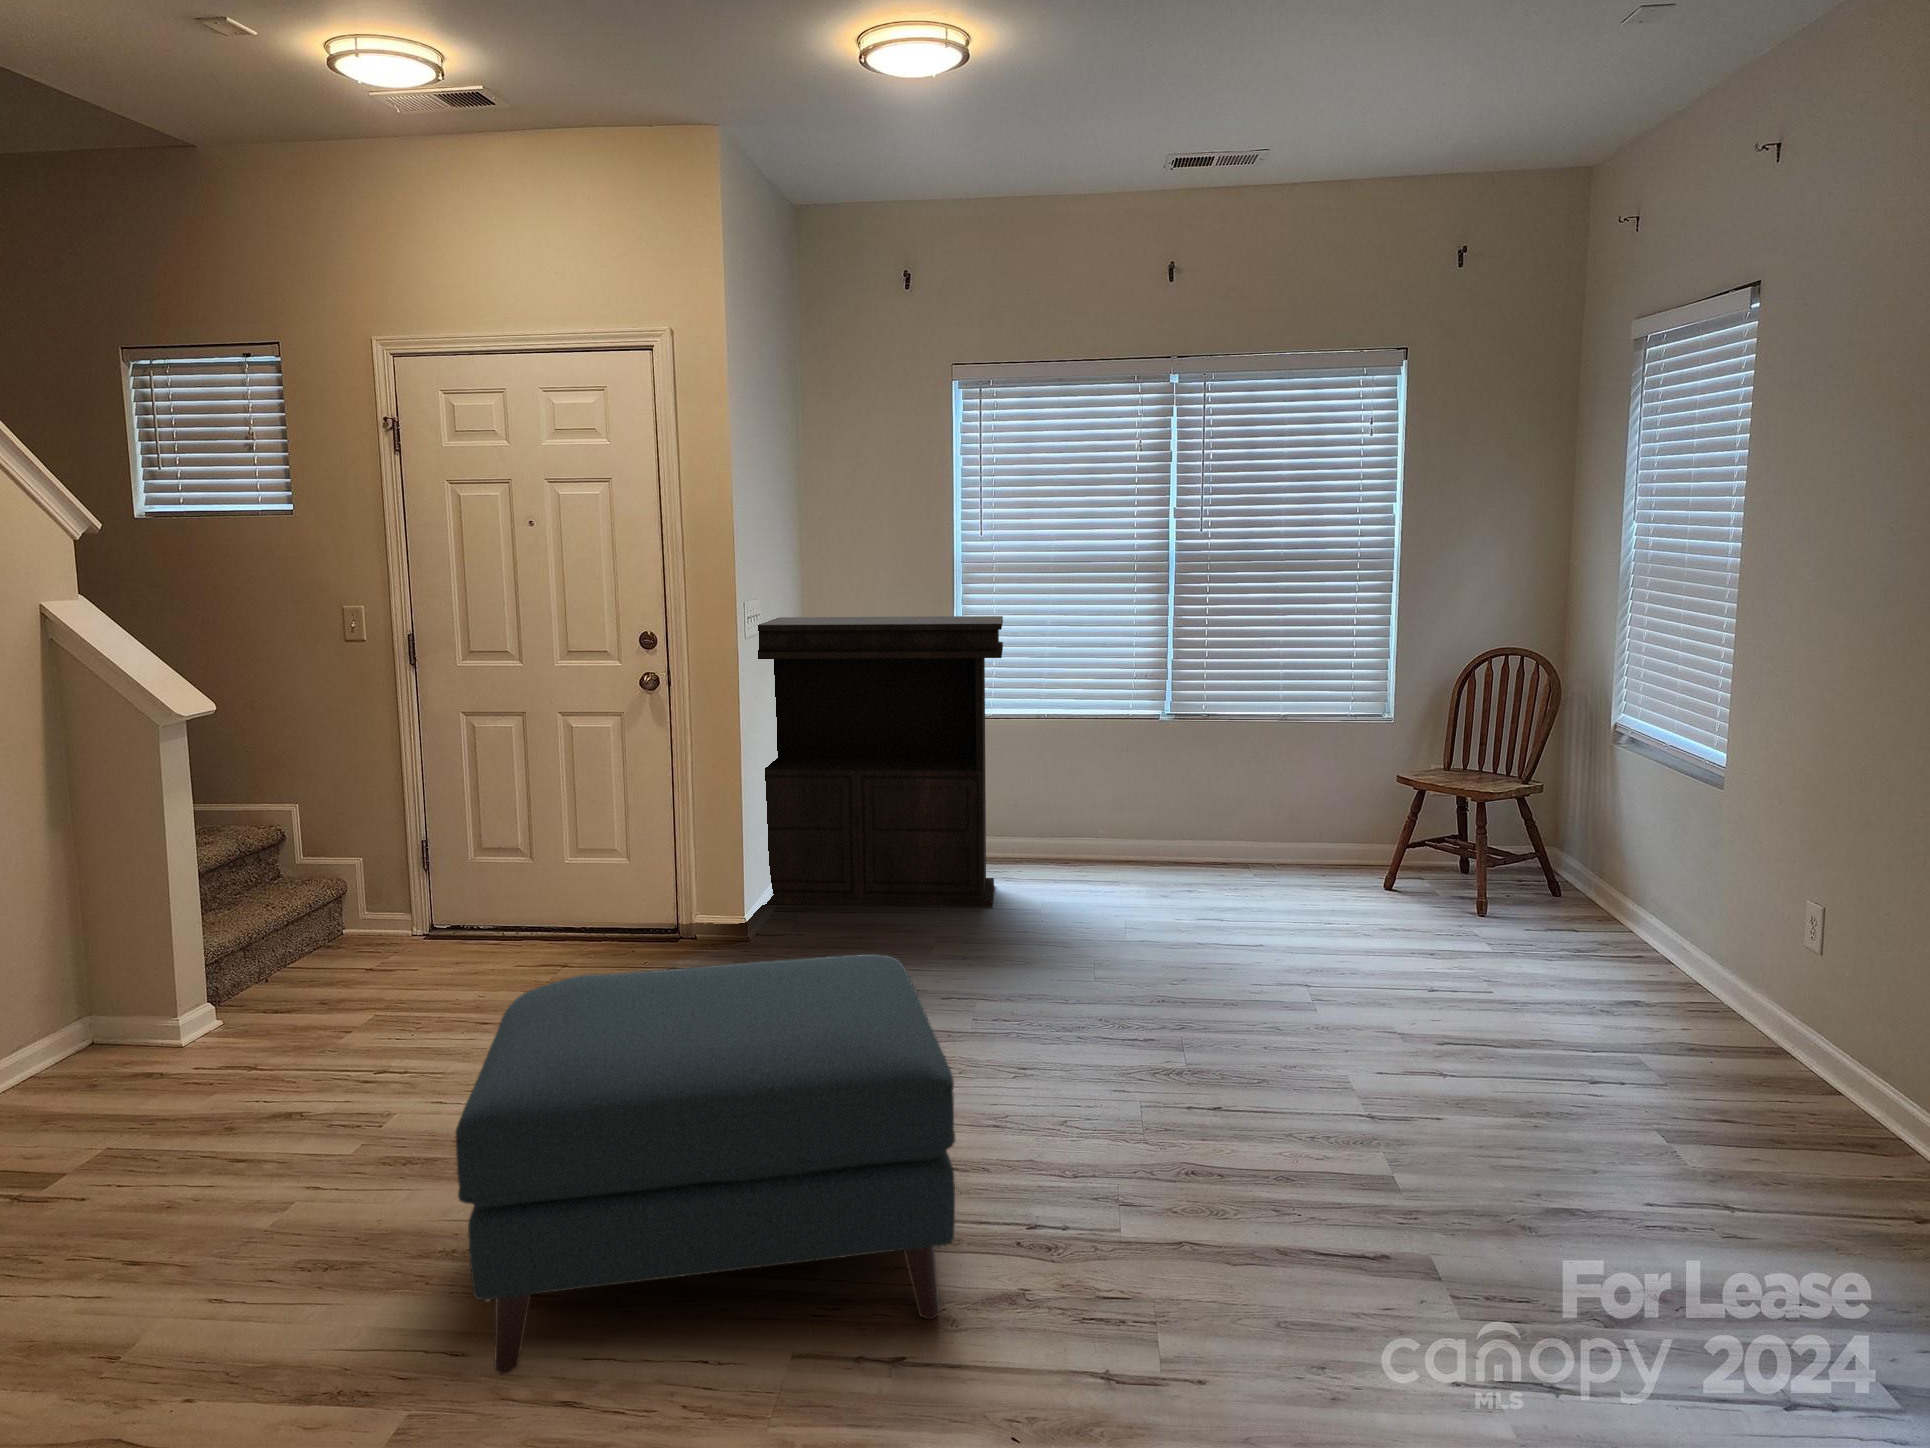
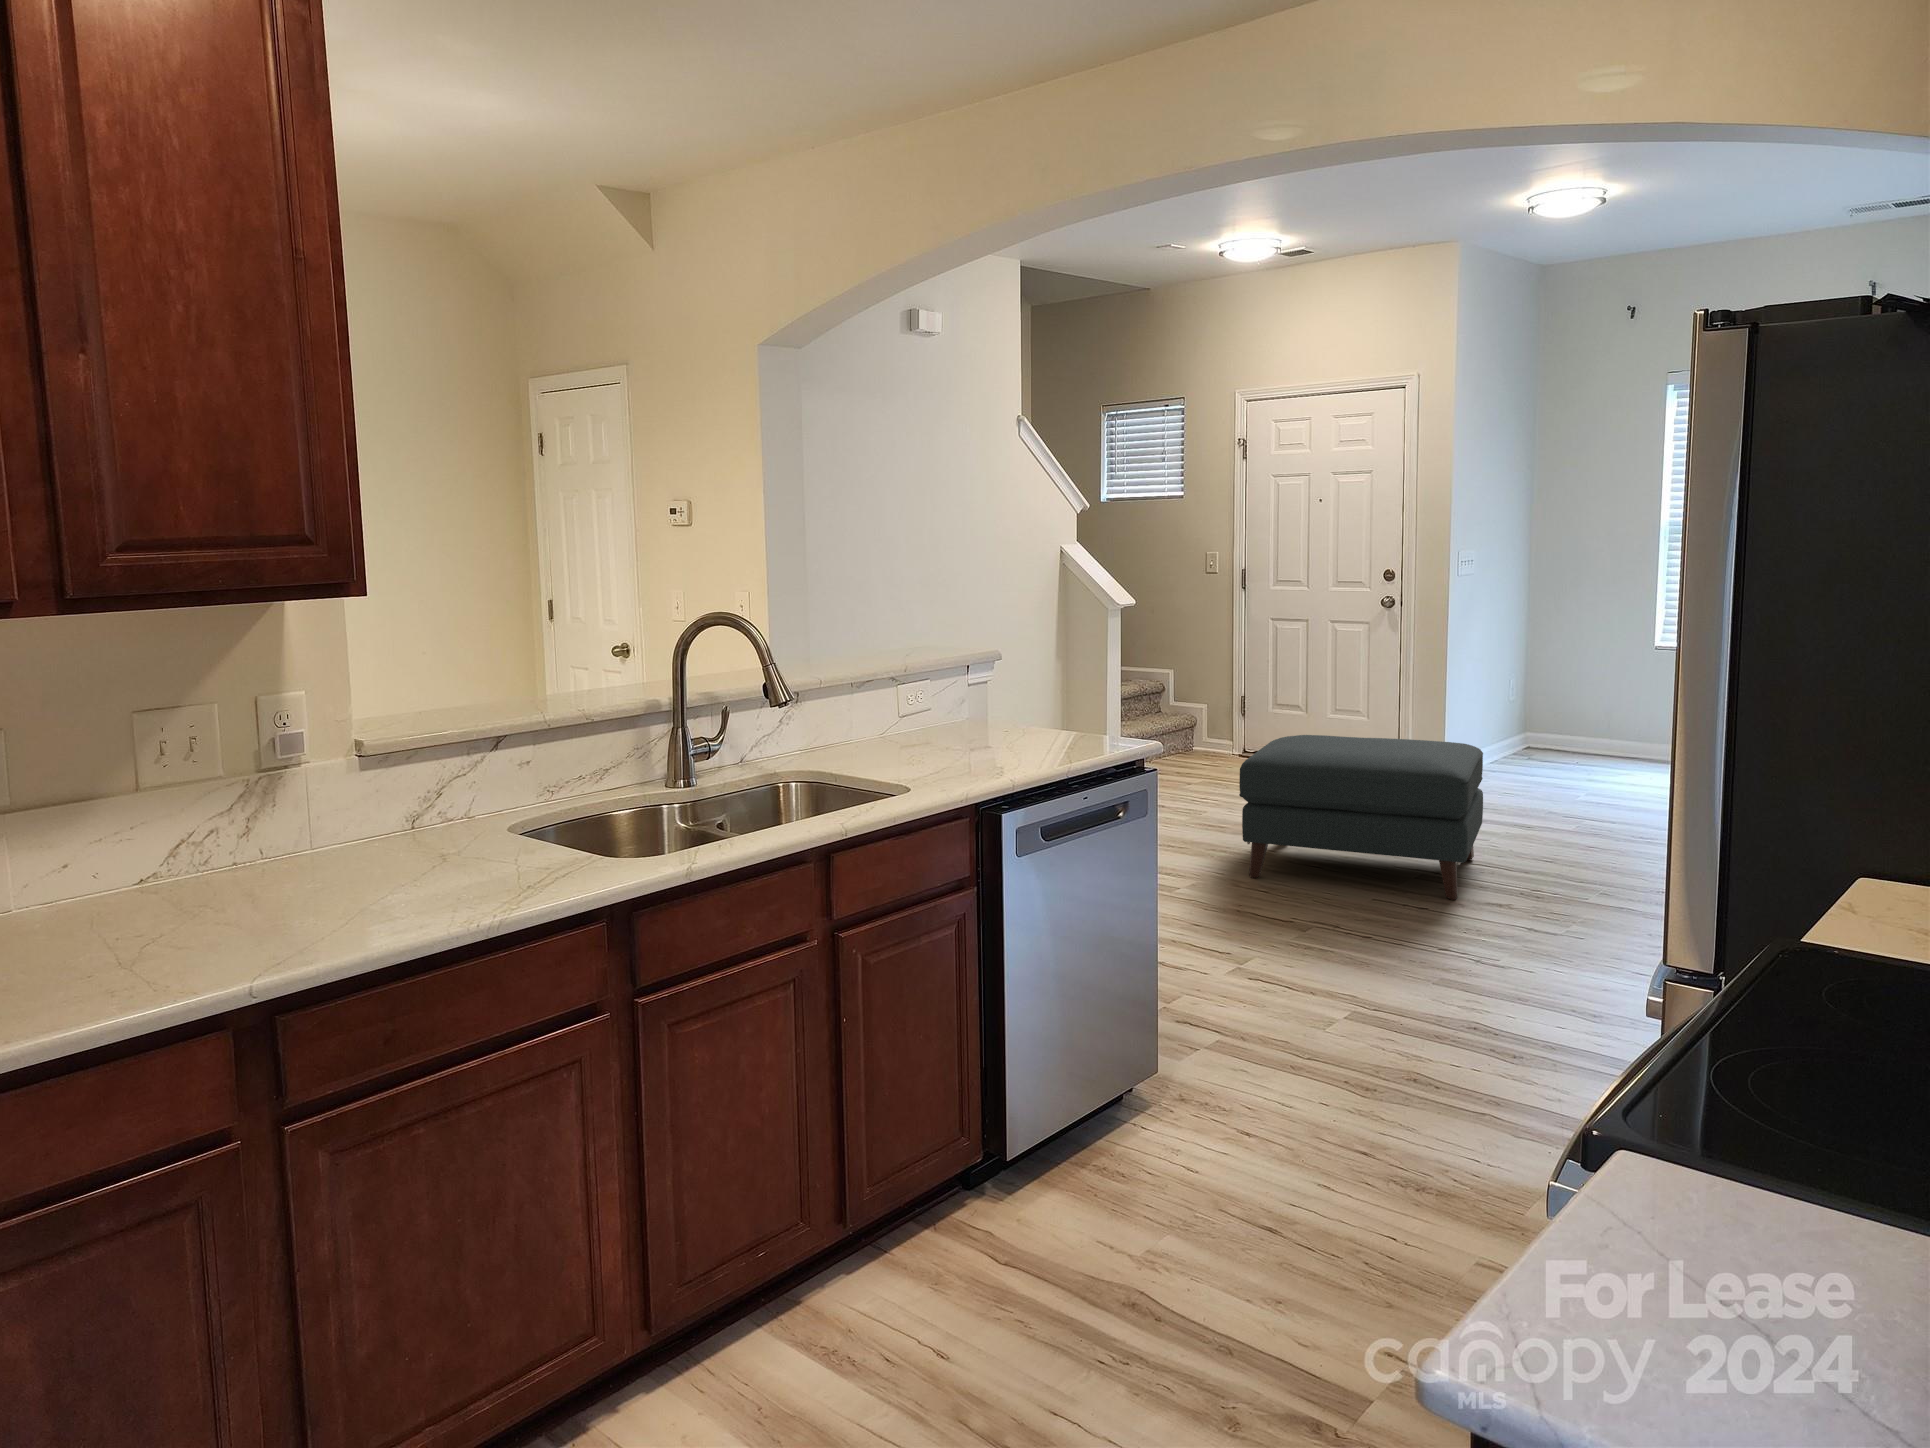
console table: present [758,616,1003,907] -> none [1430,564,1680,786]

